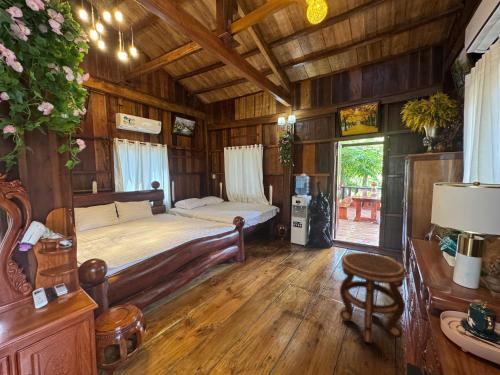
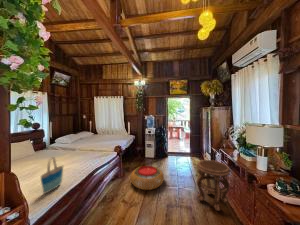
tote bag: none [121,213,148,250] -> present [41,158,63,193]
pouf: none [249,251,301,286] -> present [131,166,164,190]

